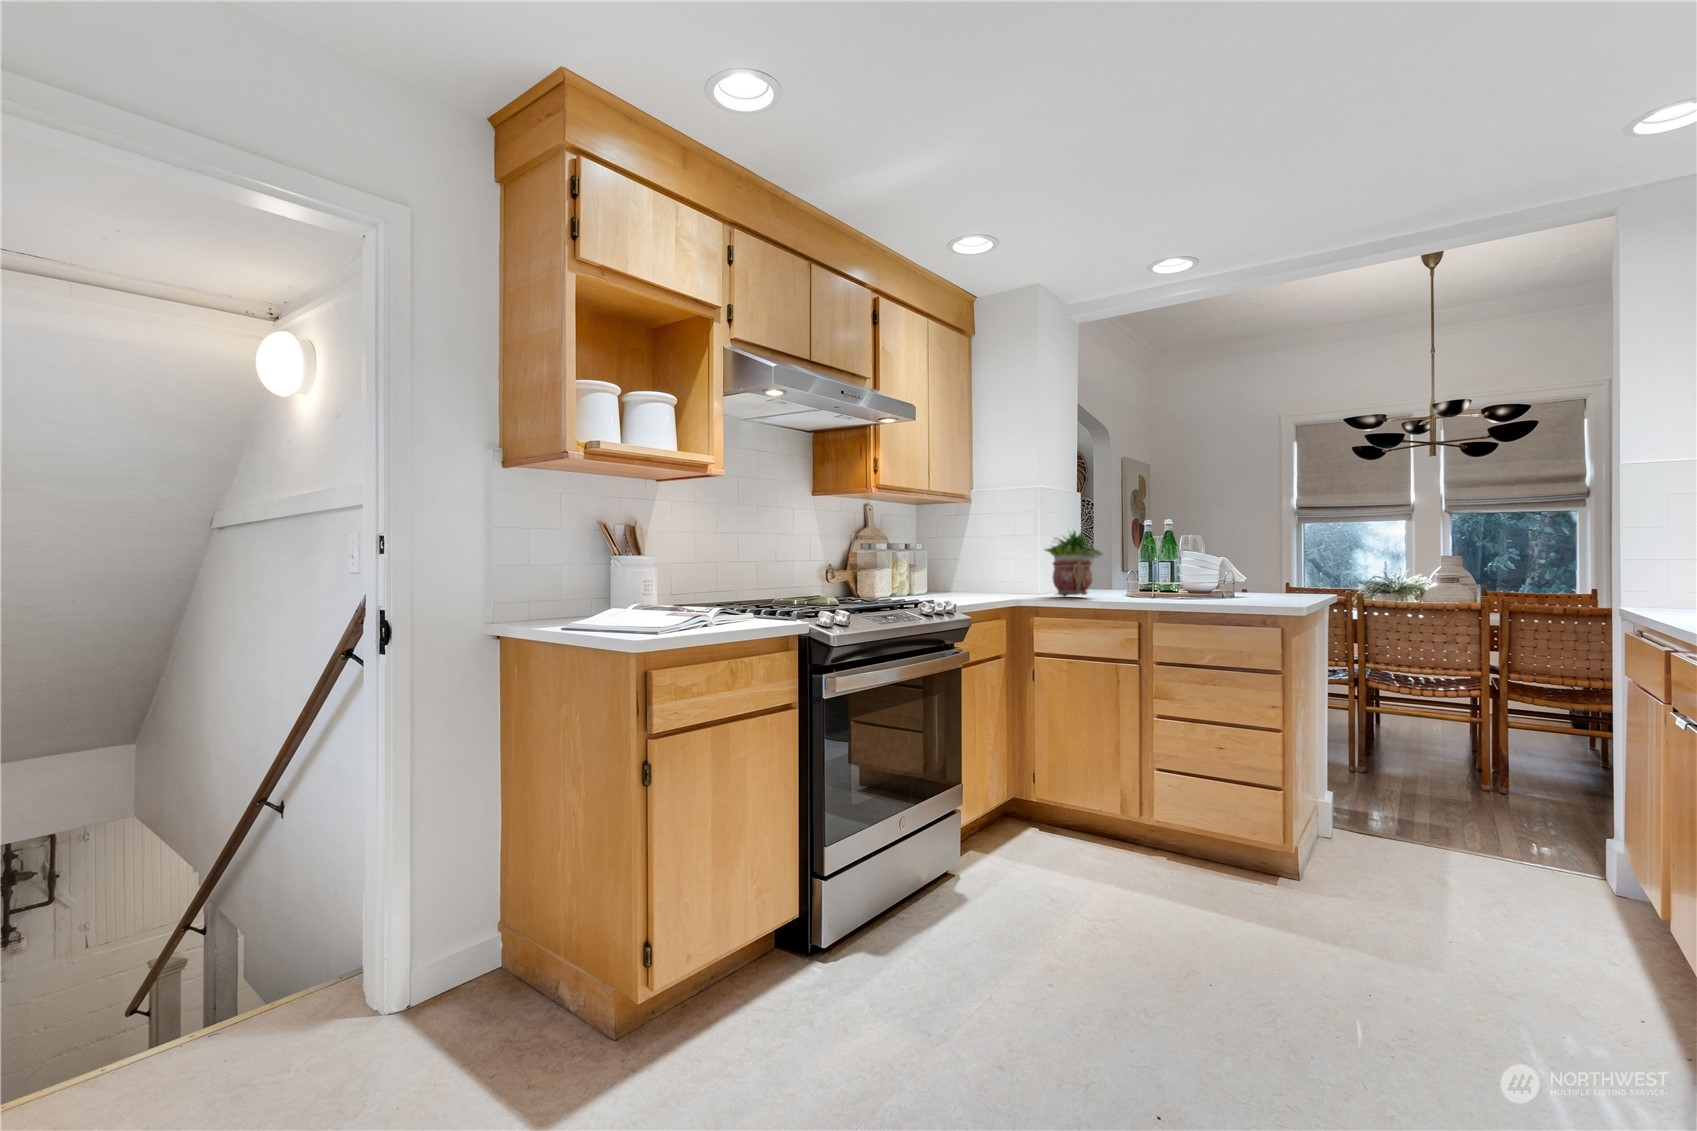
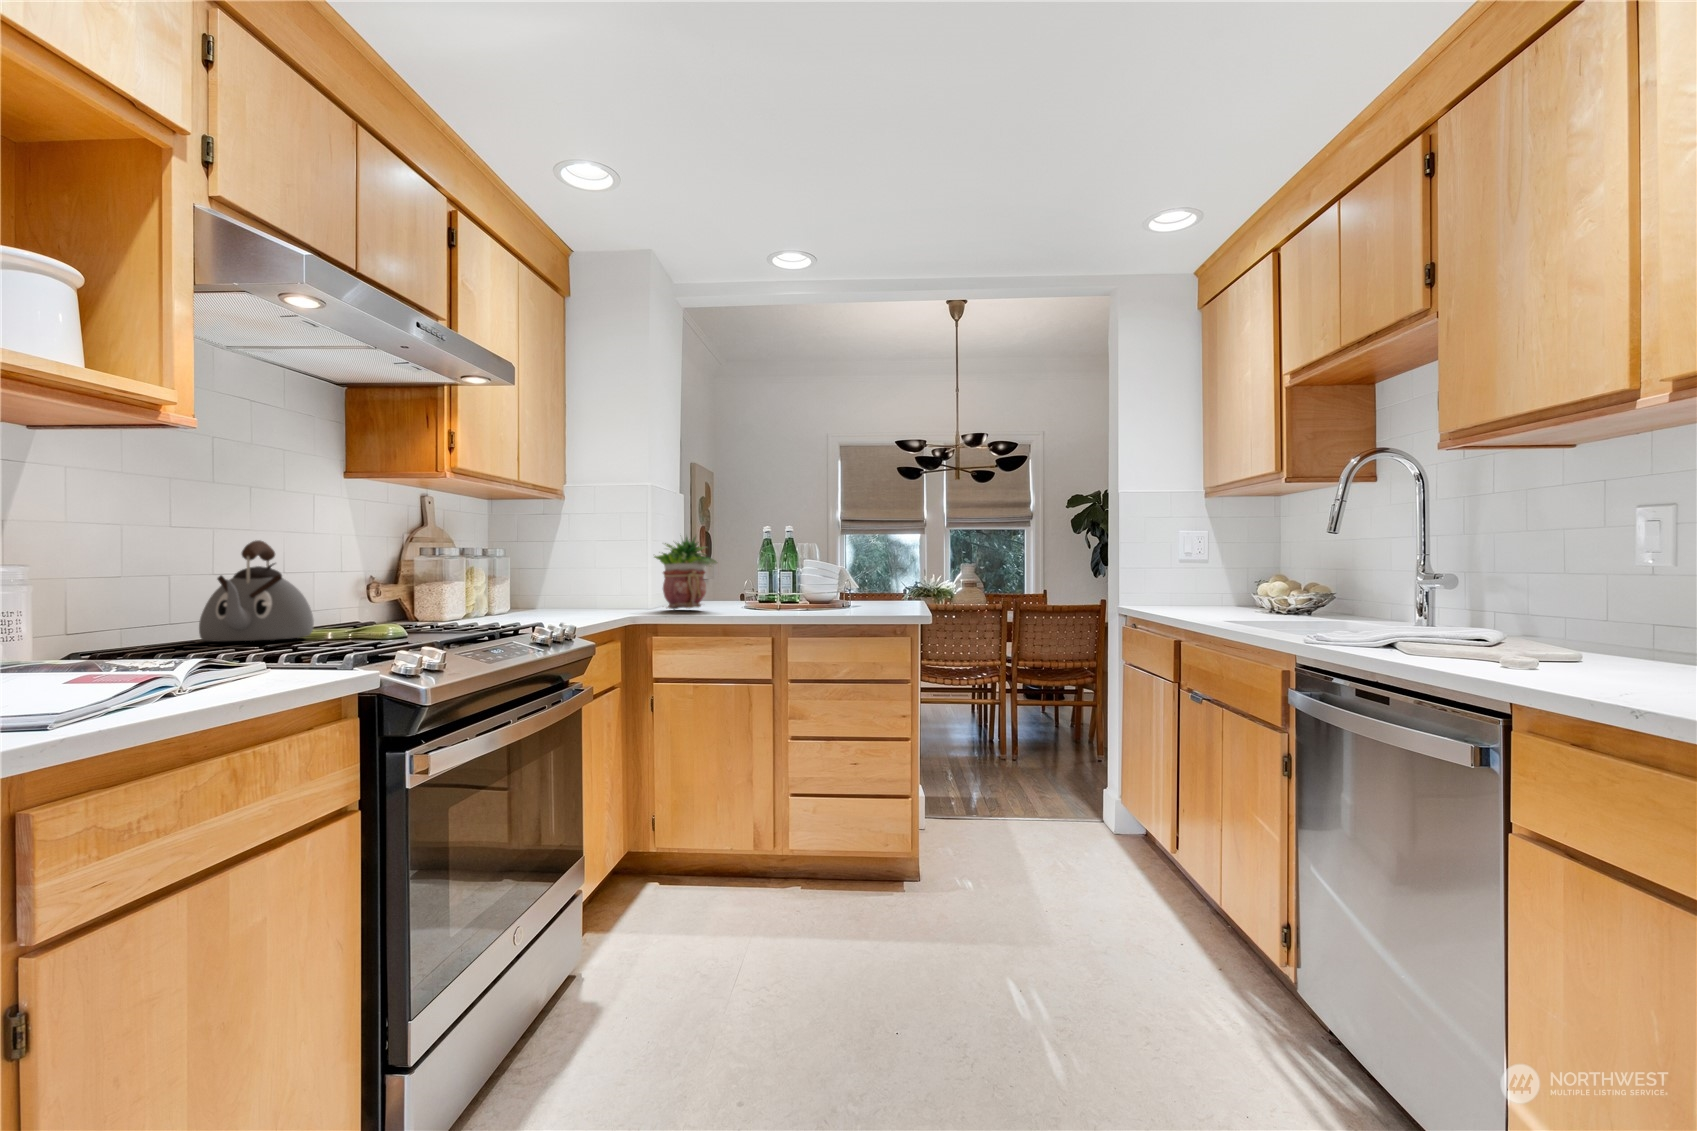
kettle: none [732,541,789,604] -> present [199,540,314,641]

